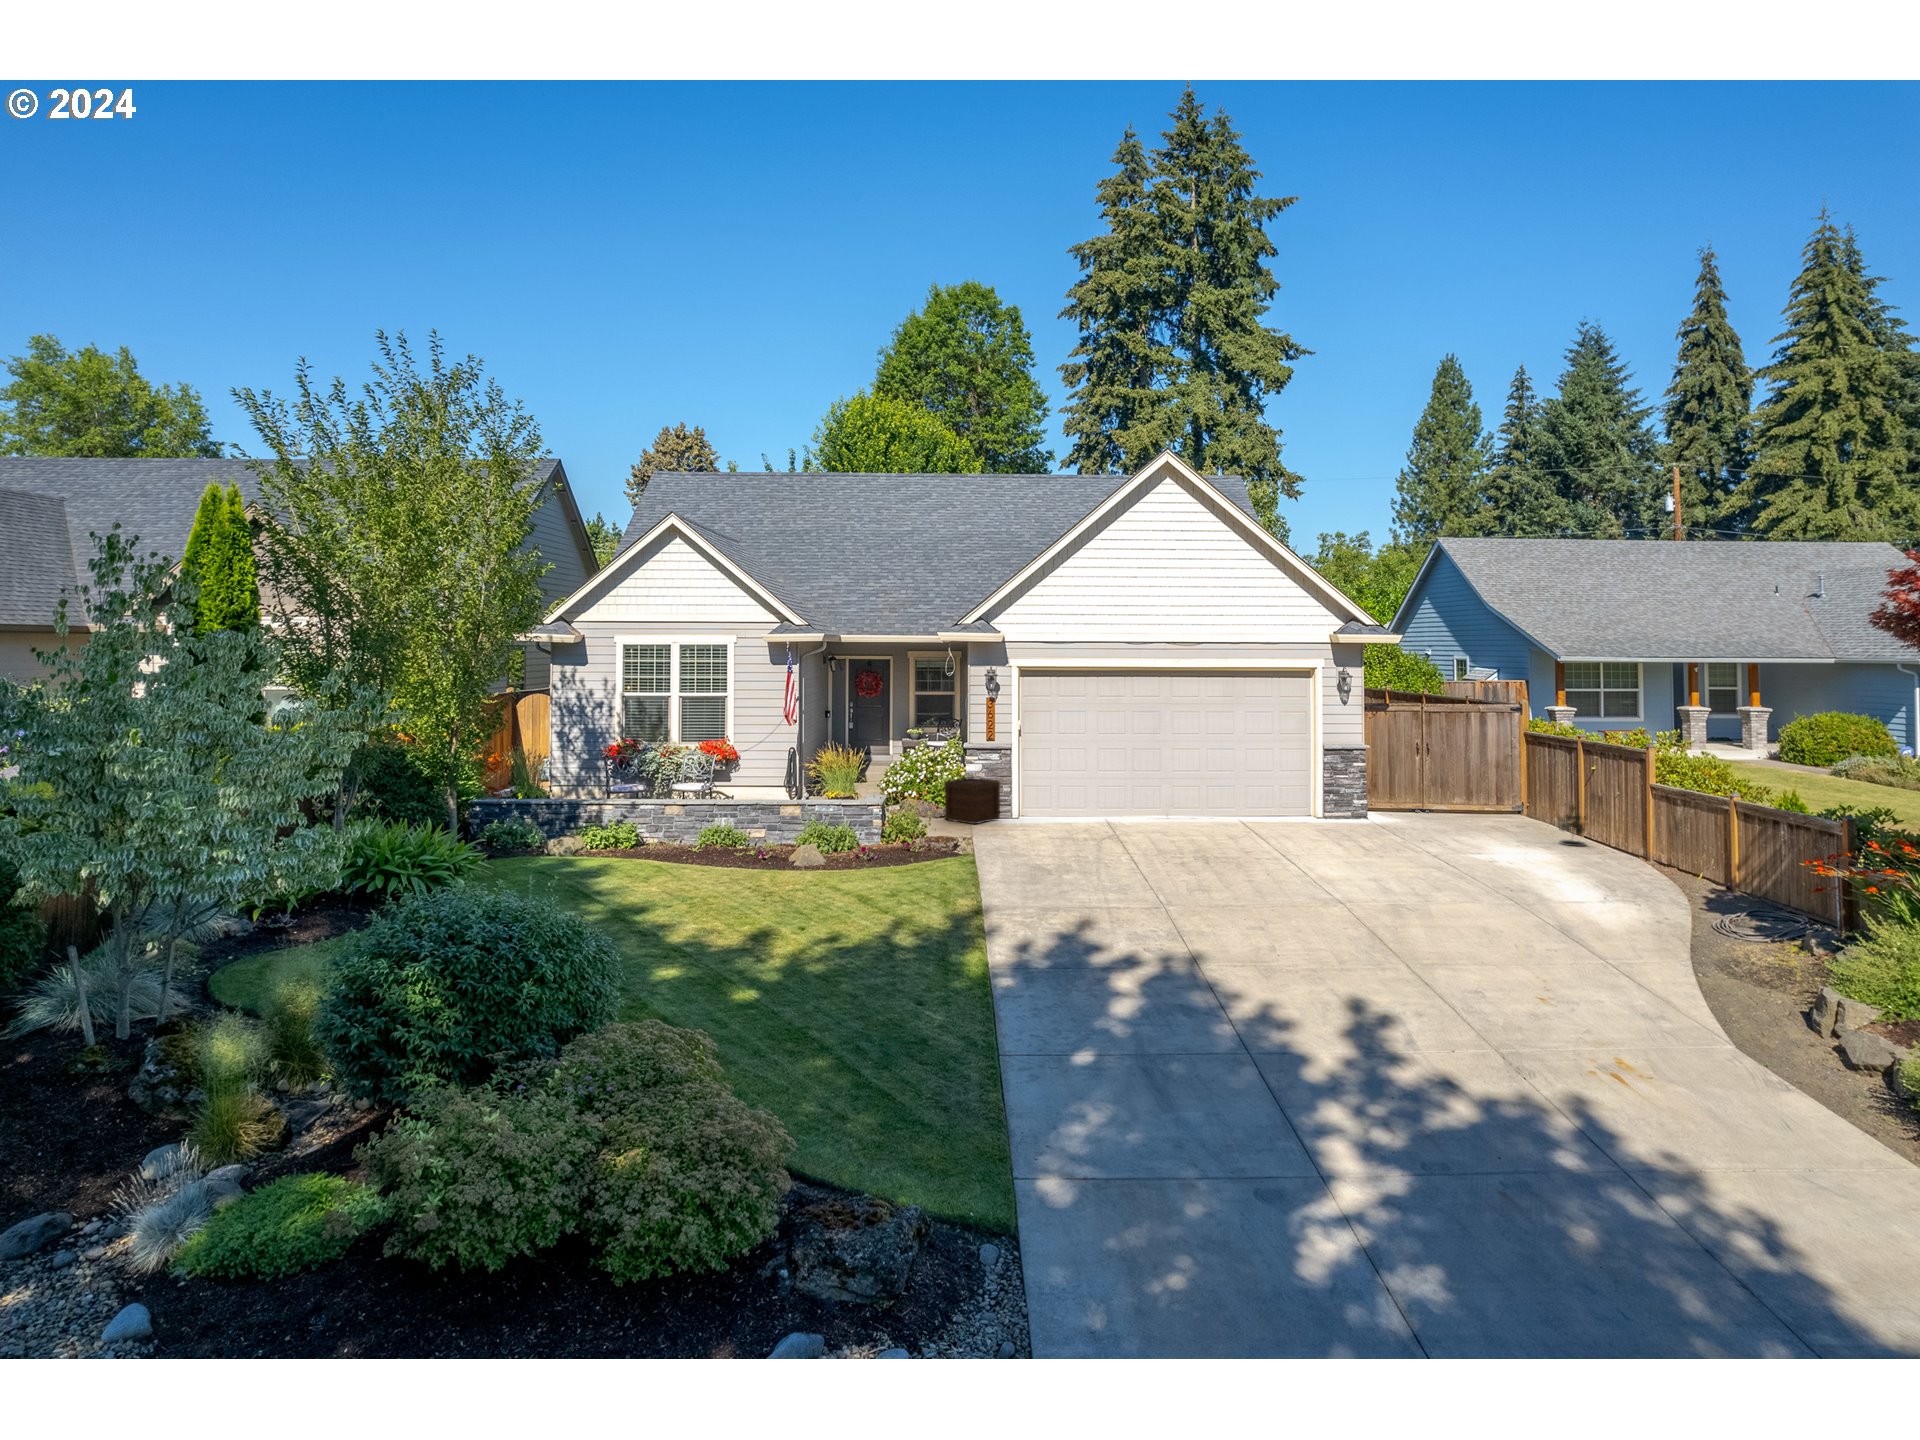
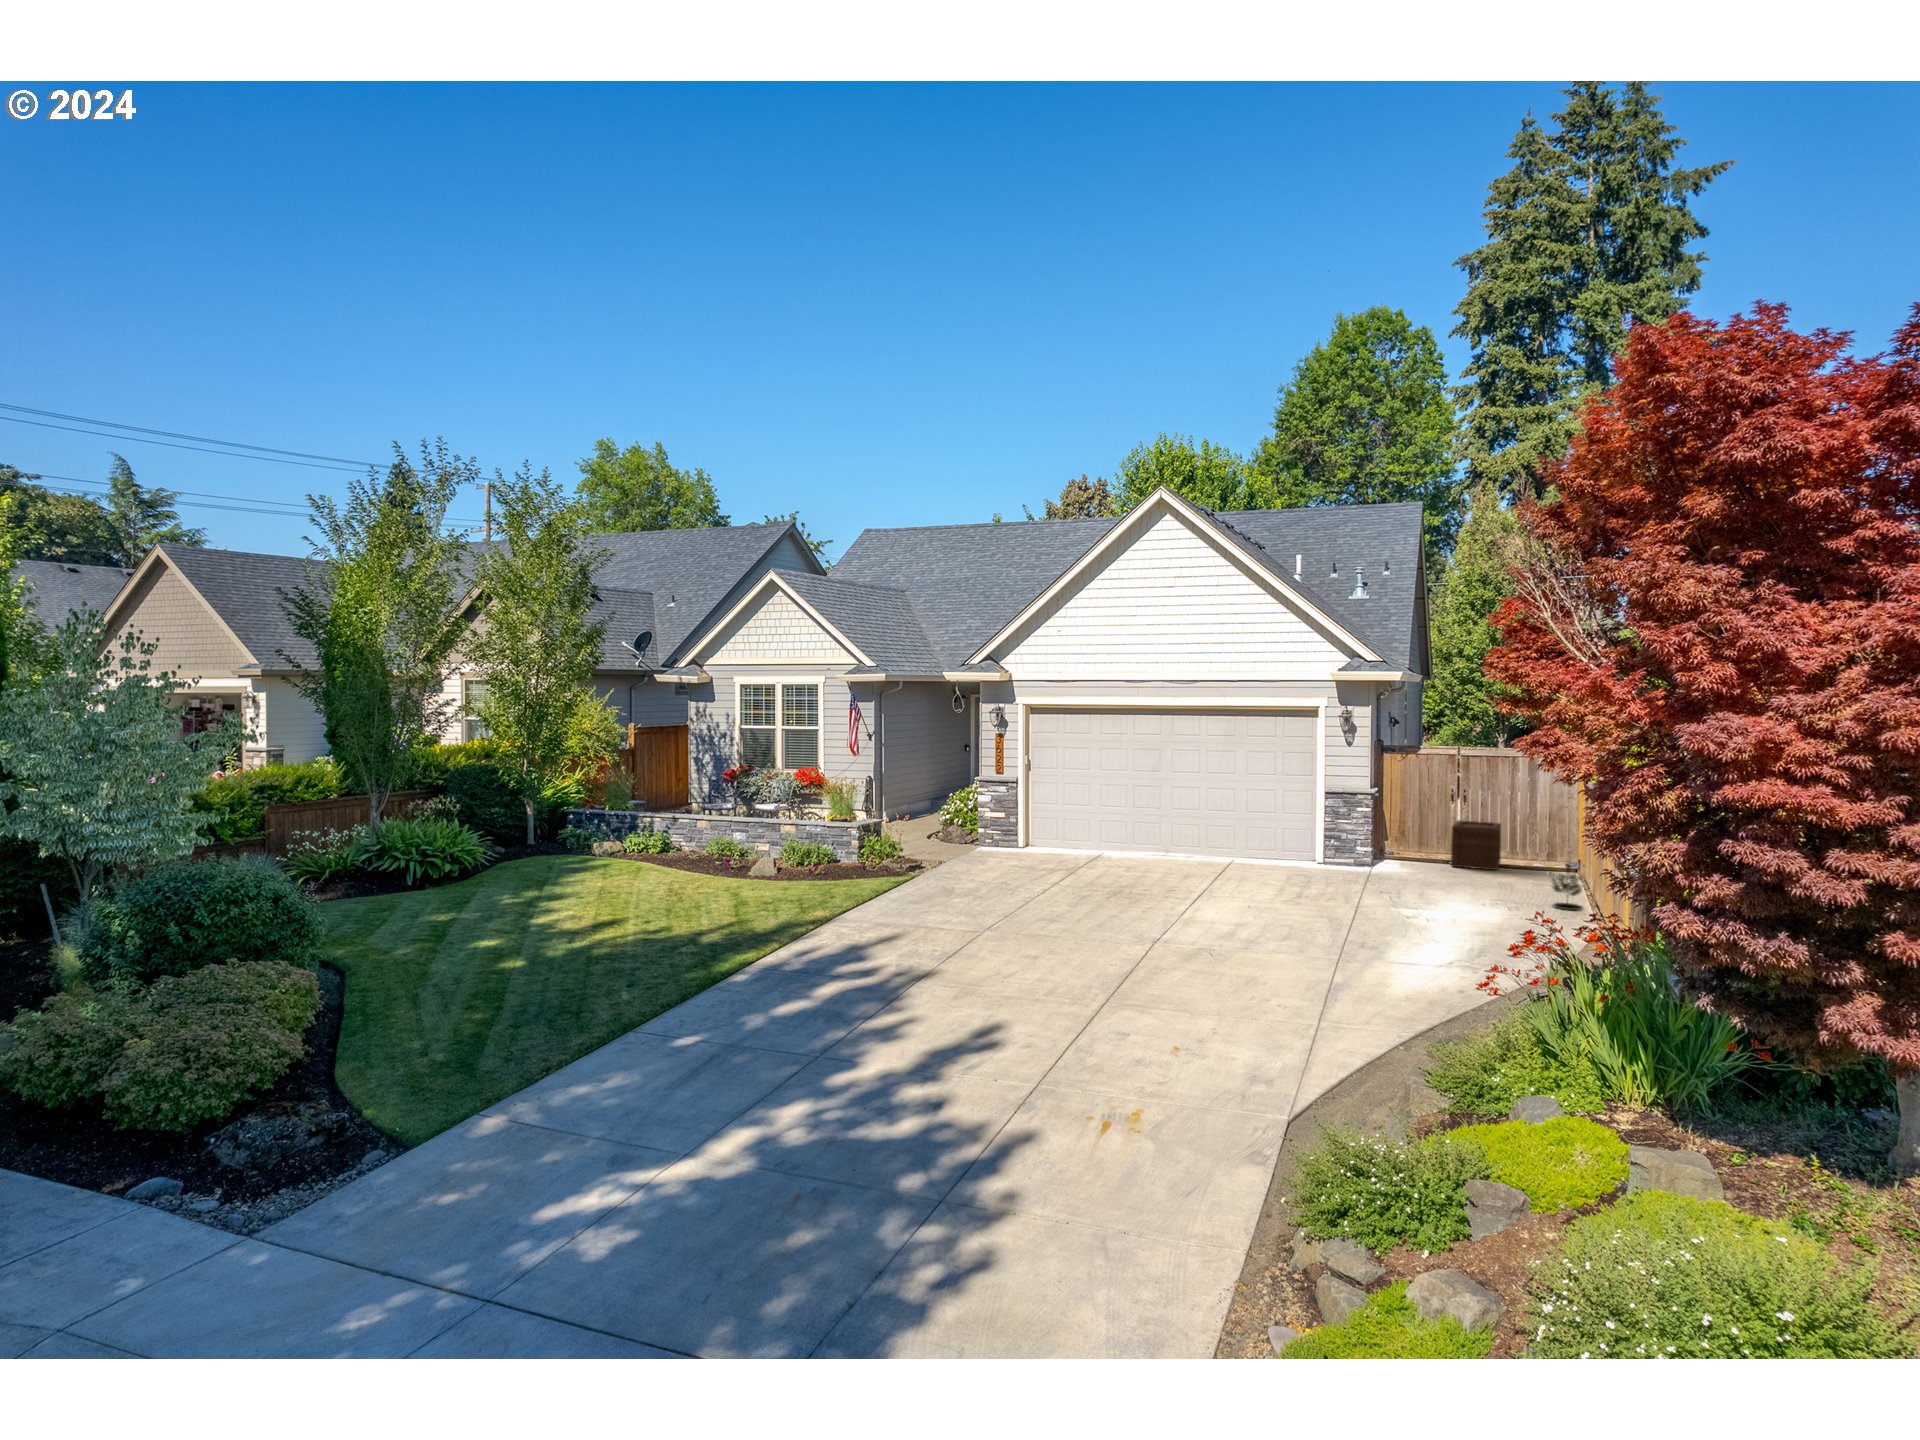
wooden crate: present [944,777,1000,824] -> present [1451,820,1501,870]

